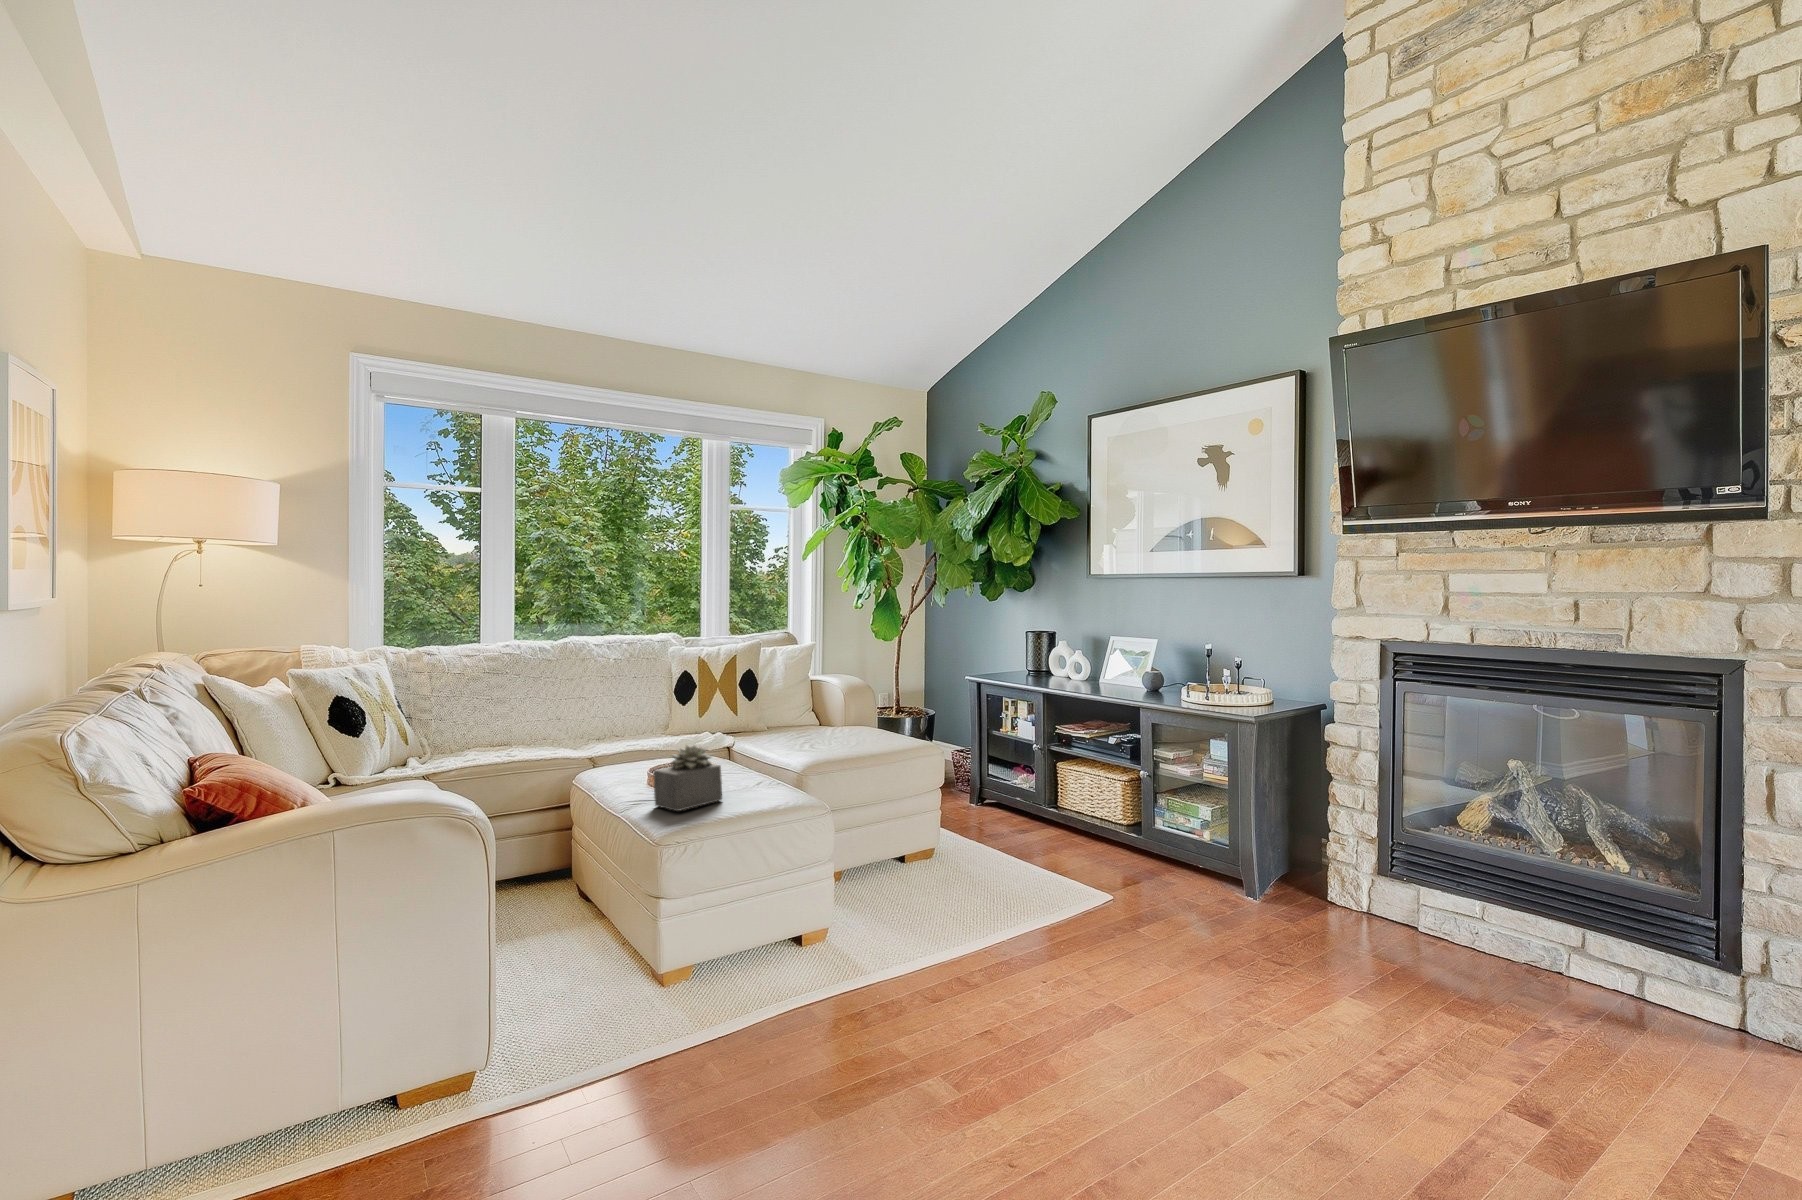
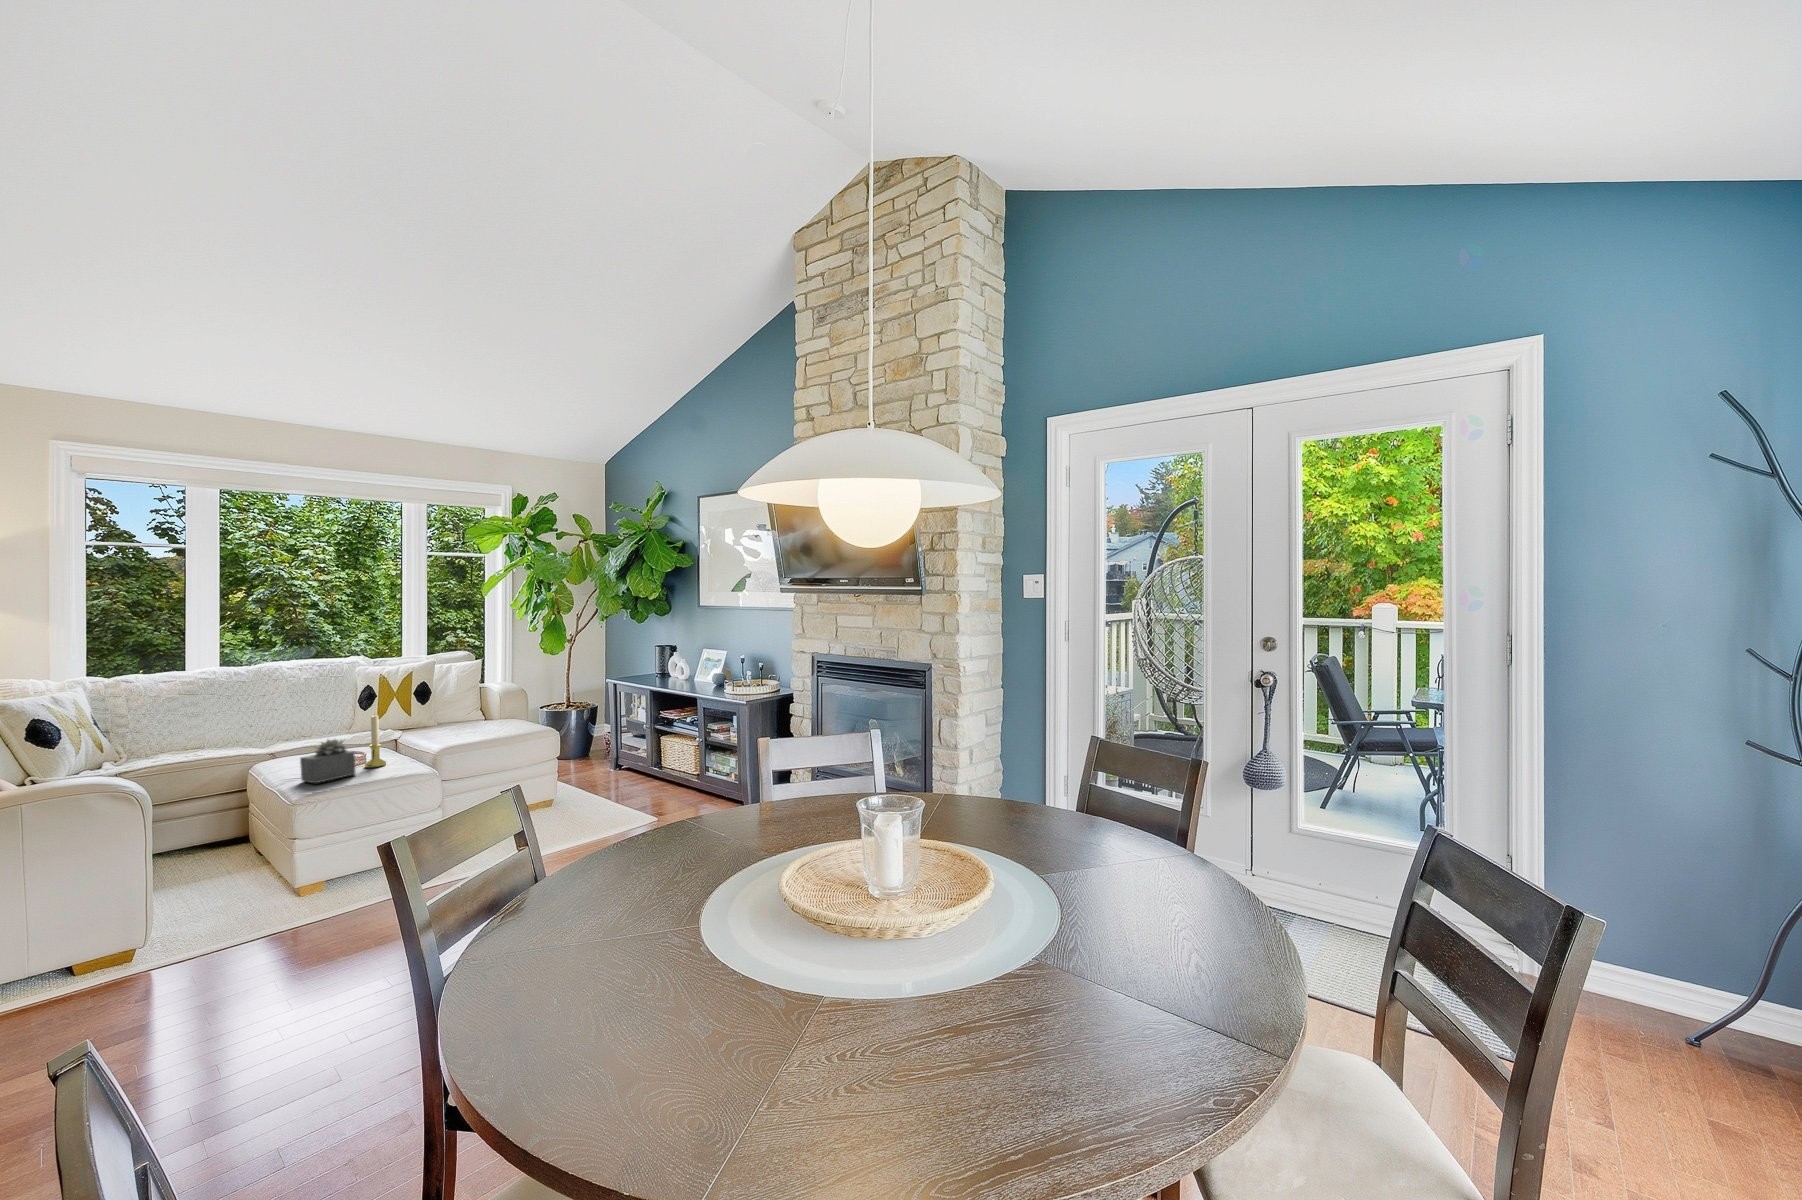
candle holder: none [726,711,753,790] -> present [365,715,386,768]

